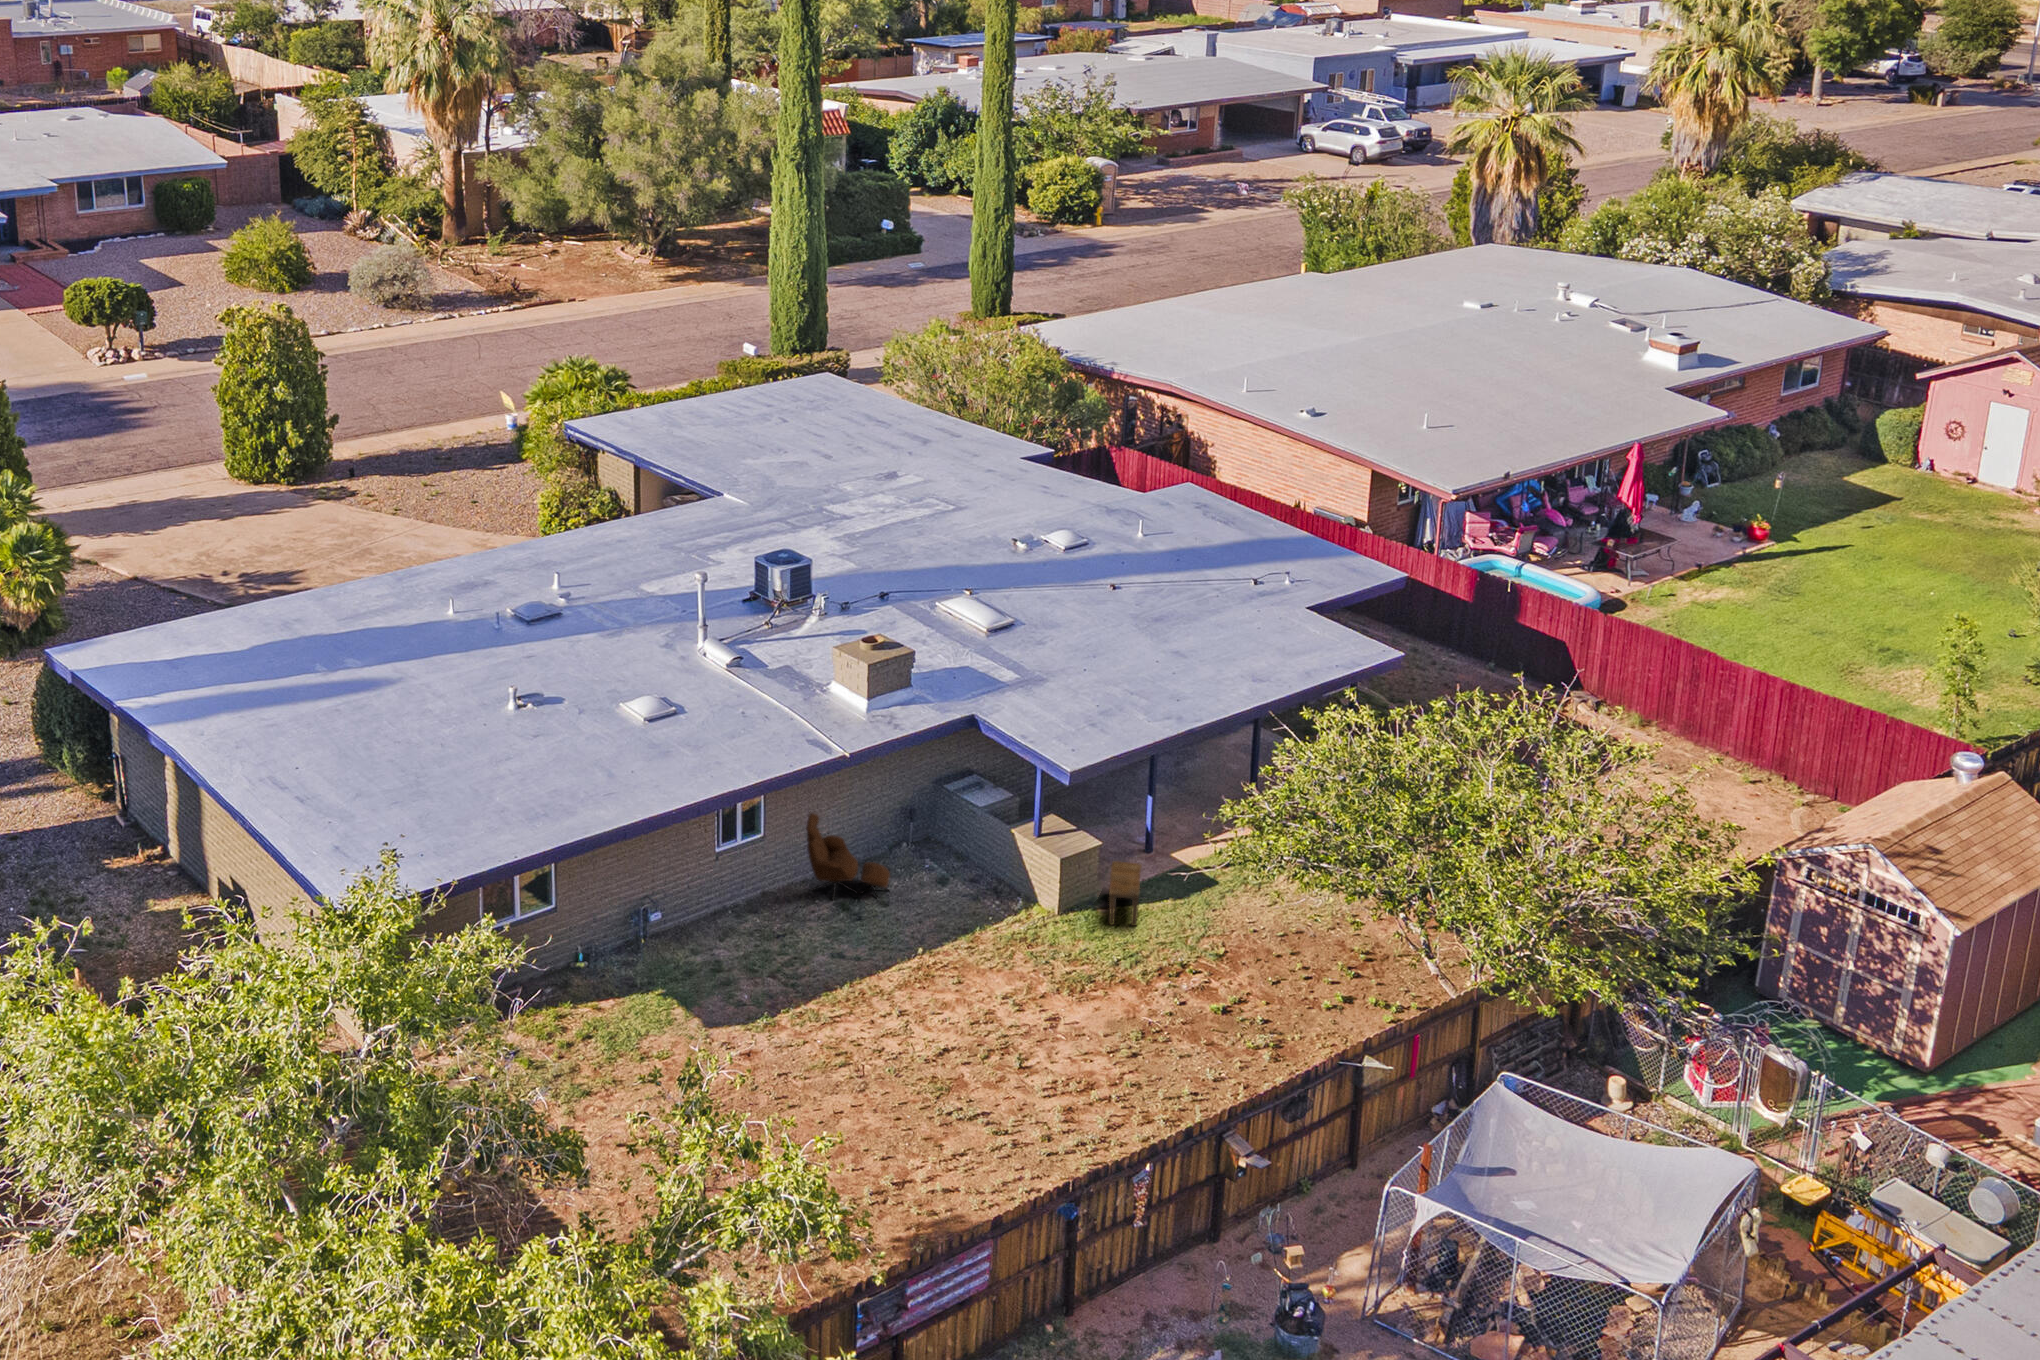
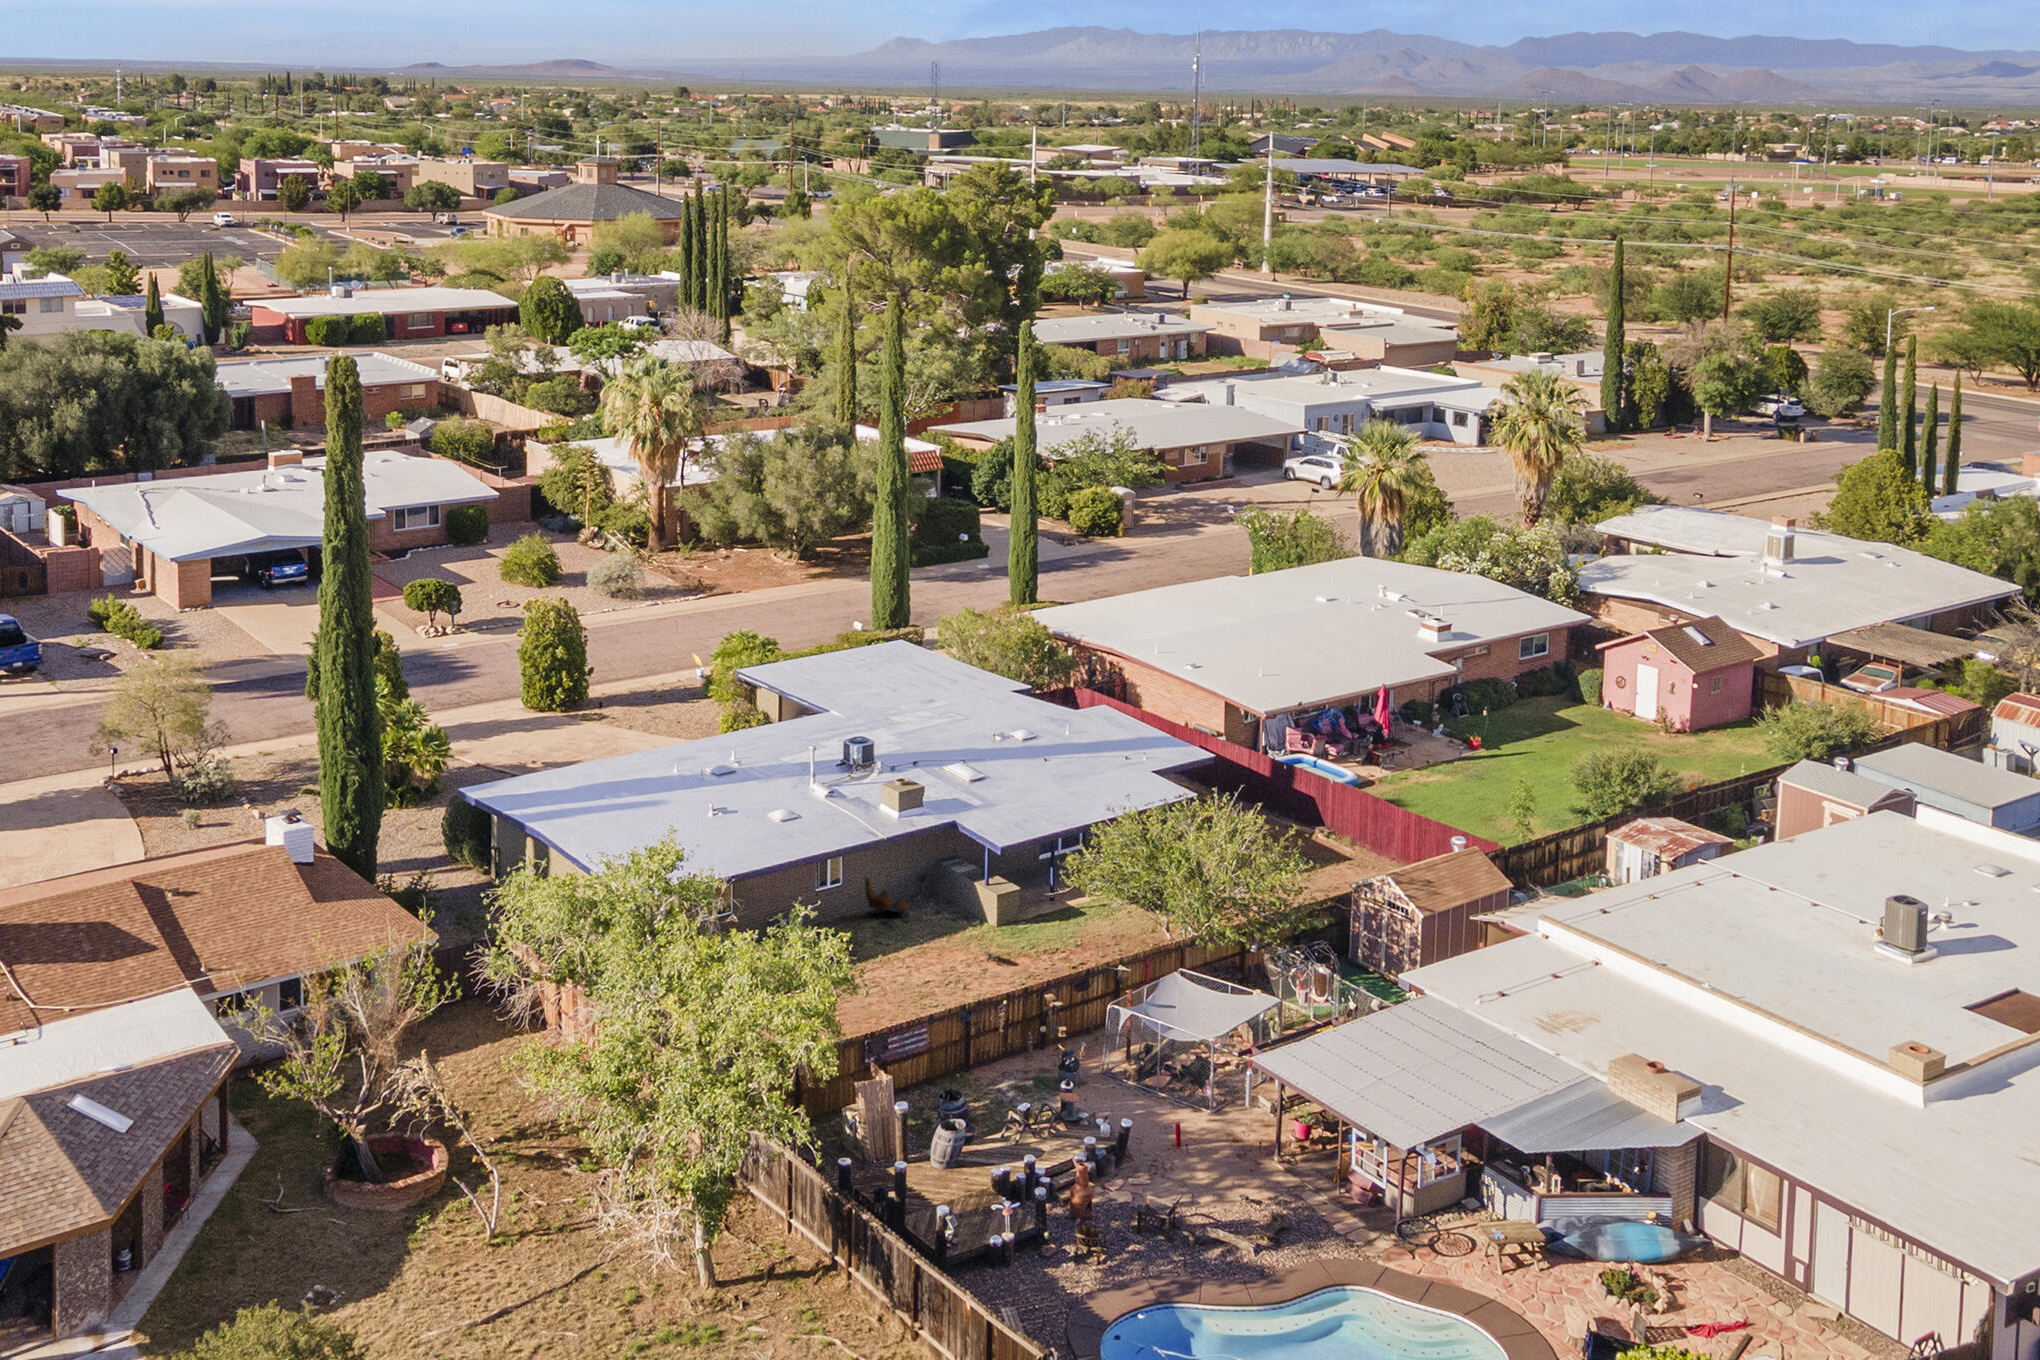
bench: present [1109,861,1142,926] -> none [1021,899,1042,931]

